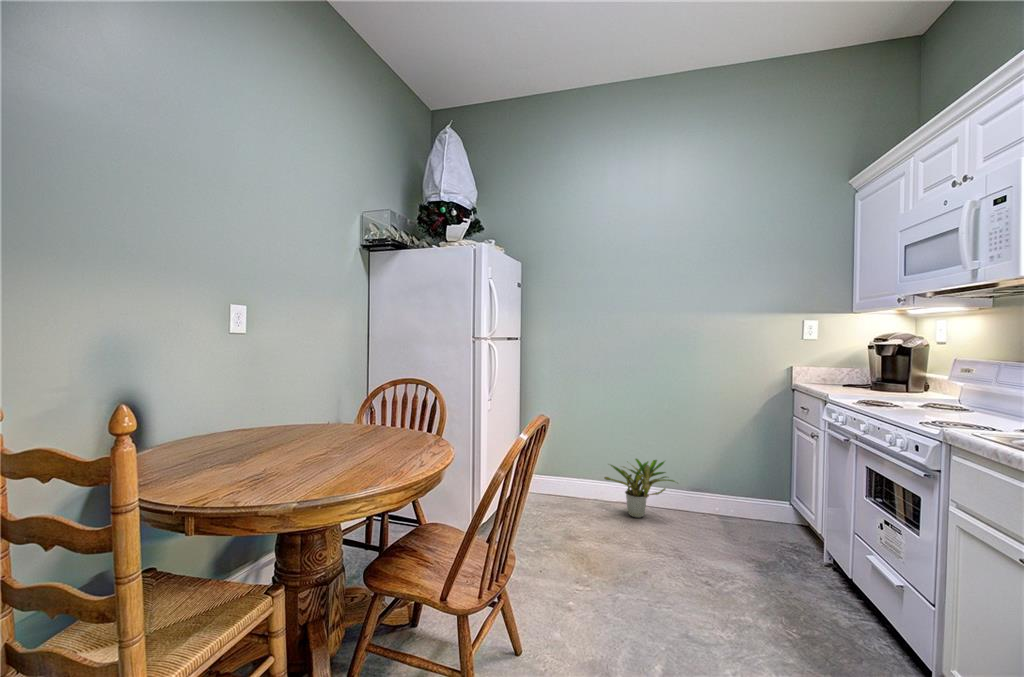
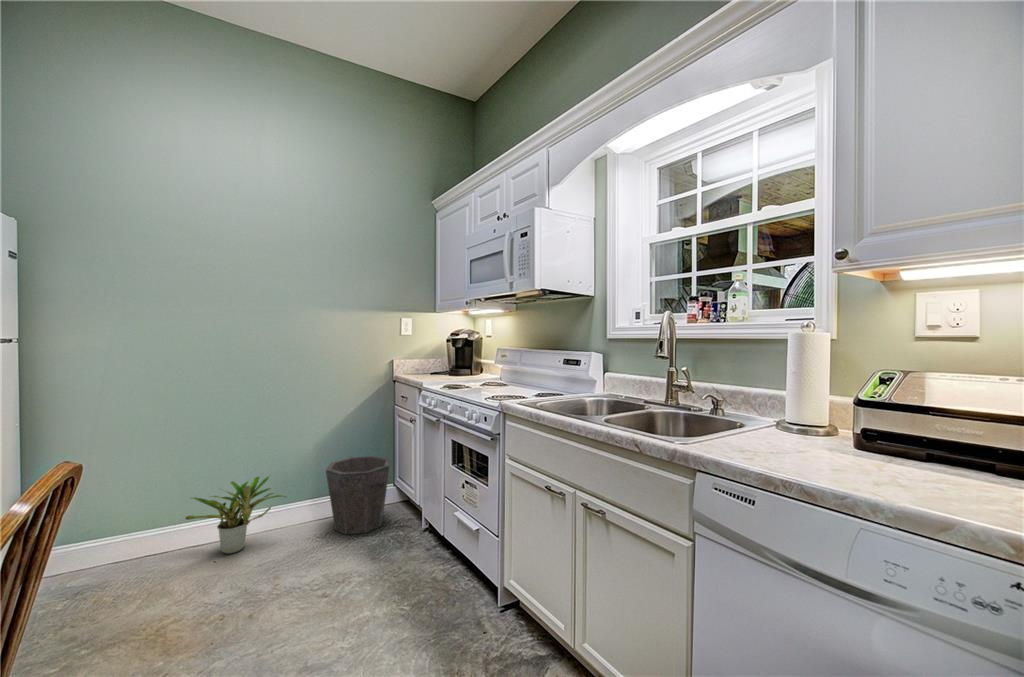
waste bin: none [715,462,786,543] -> present [326,456,391,534]

